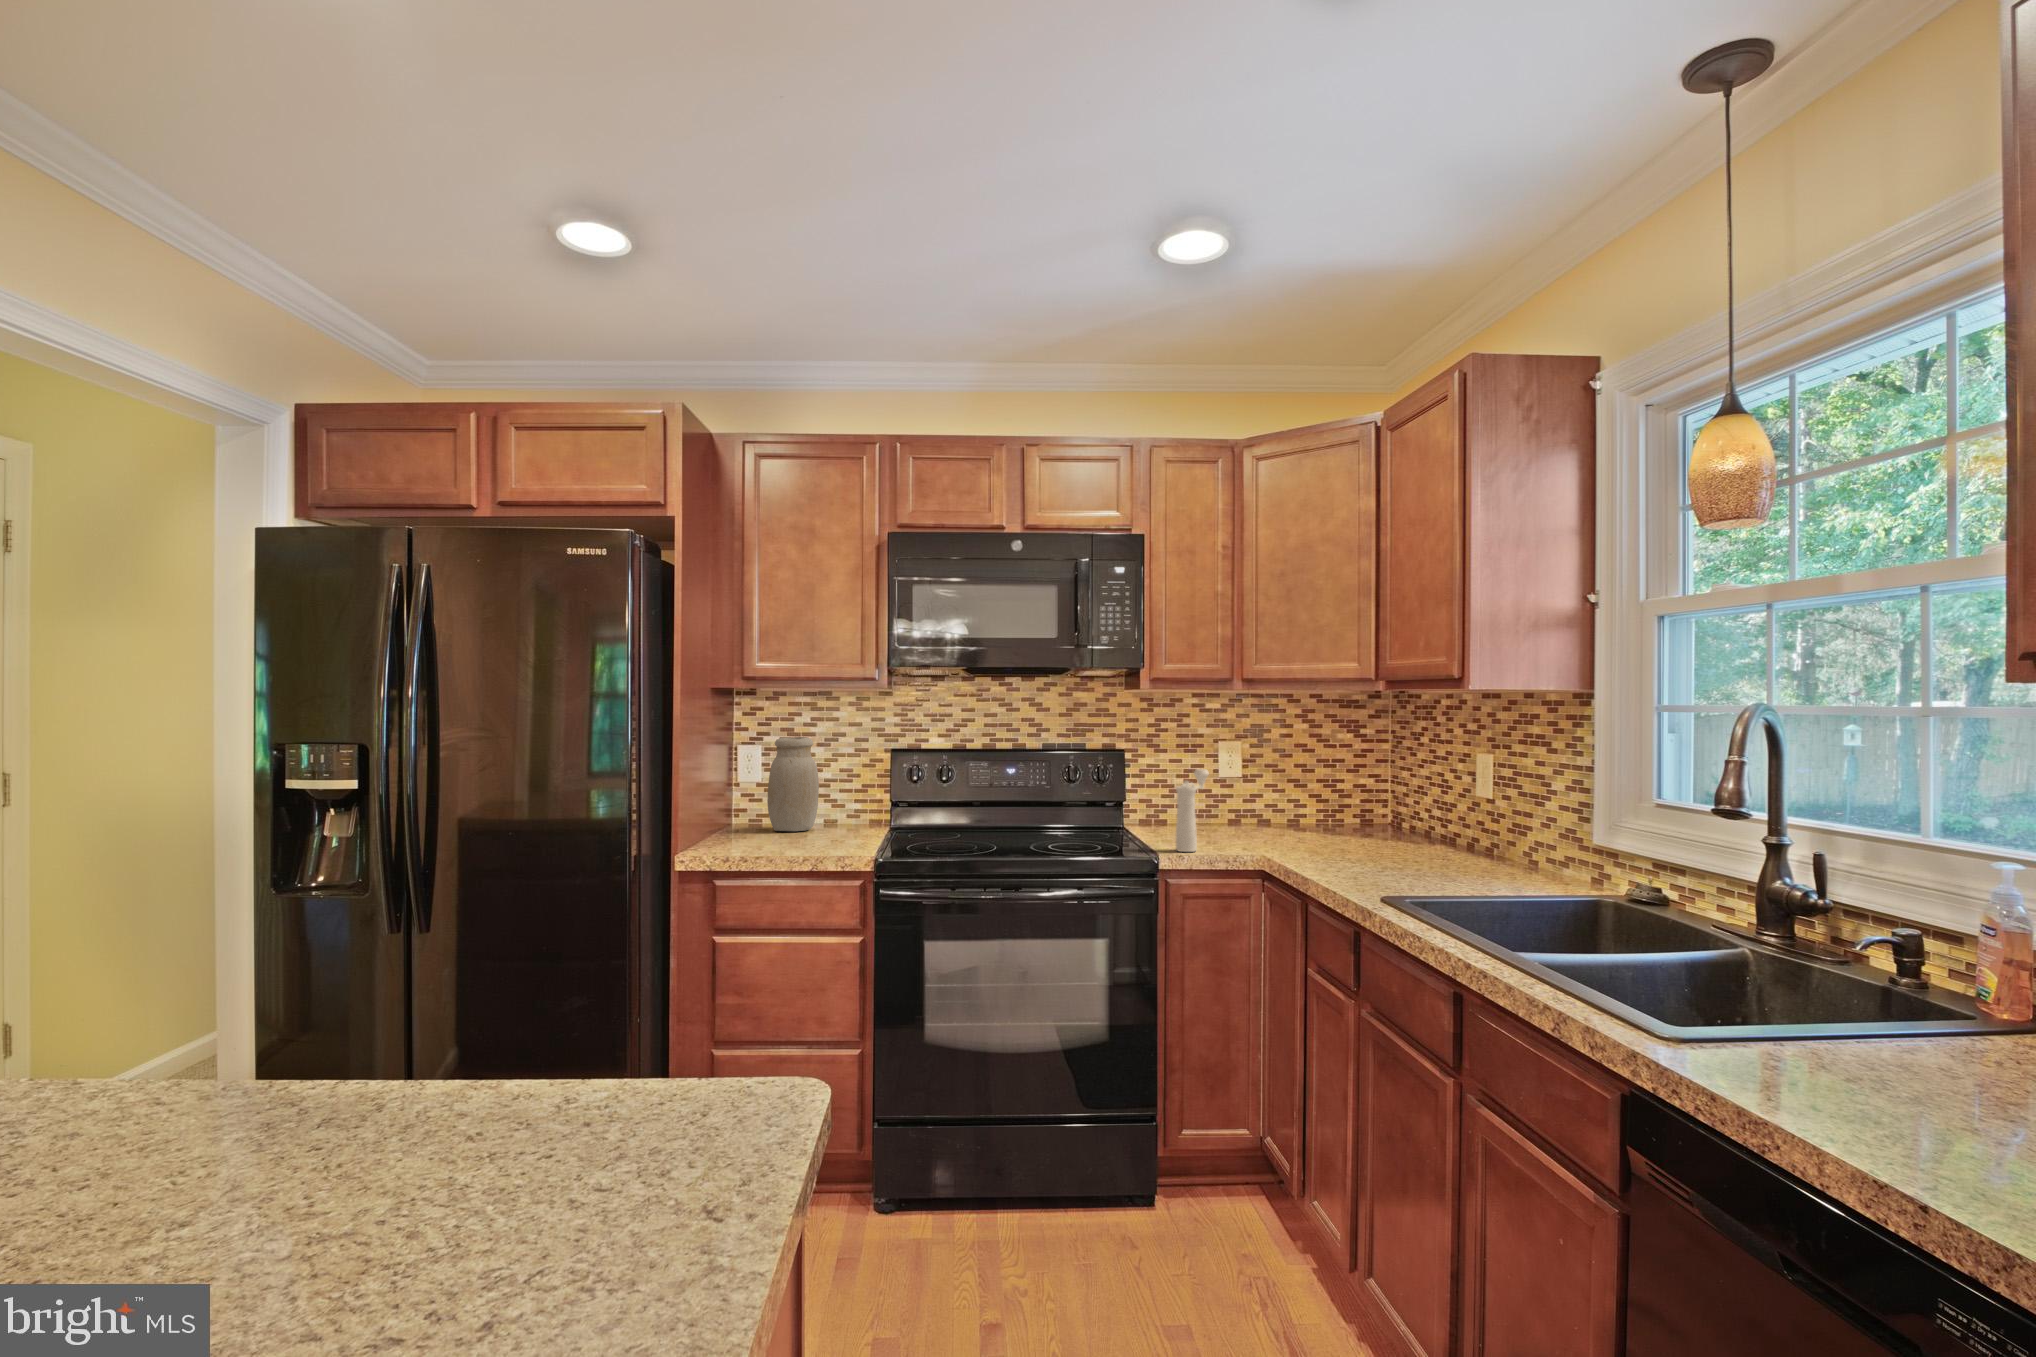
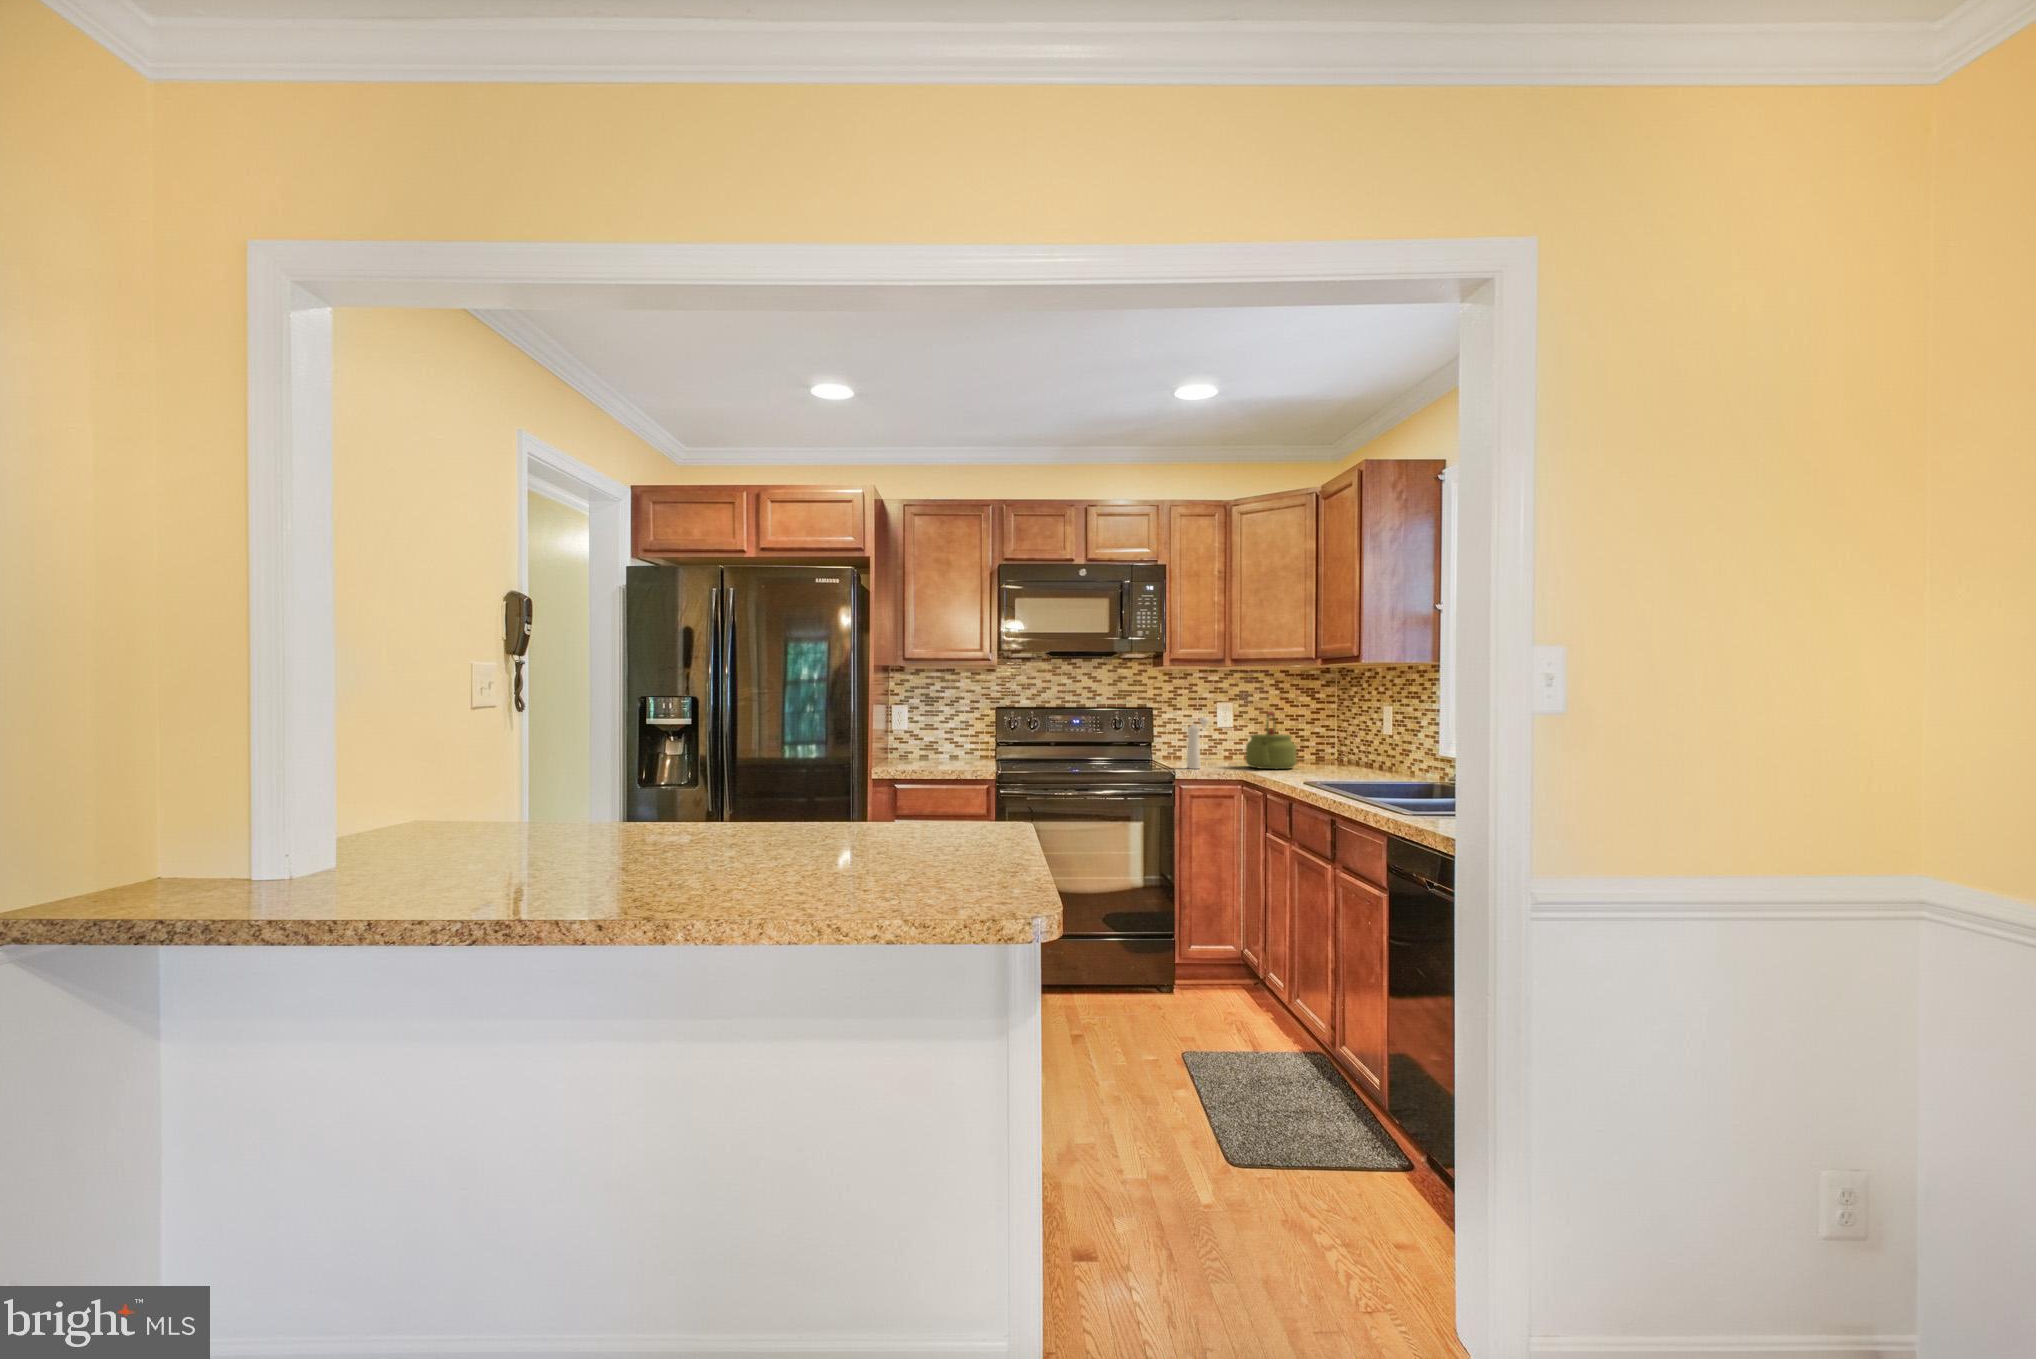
jar: present [767,737,819,831] -> none [916,699,949,760]
kettle: none [1265,760,1344,853] -> present [1246,711,1297,769]

